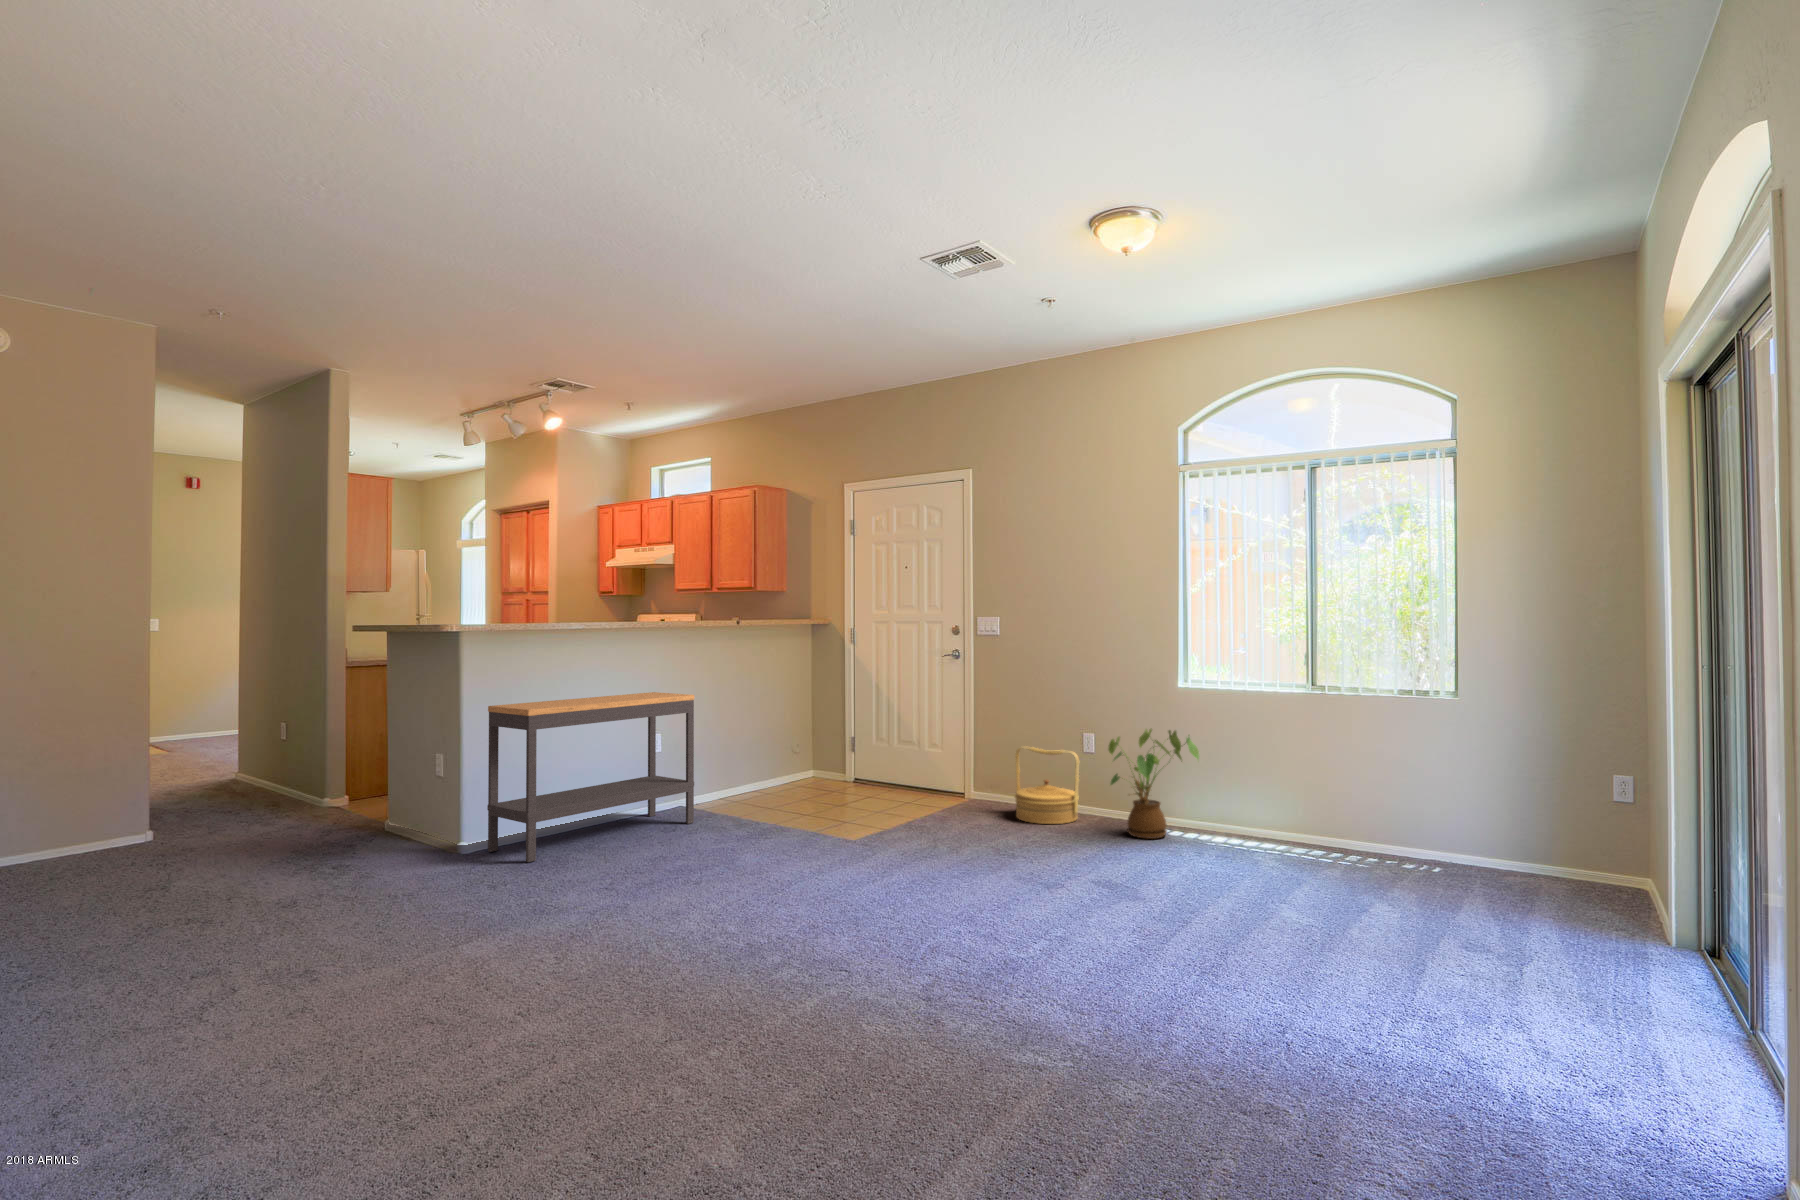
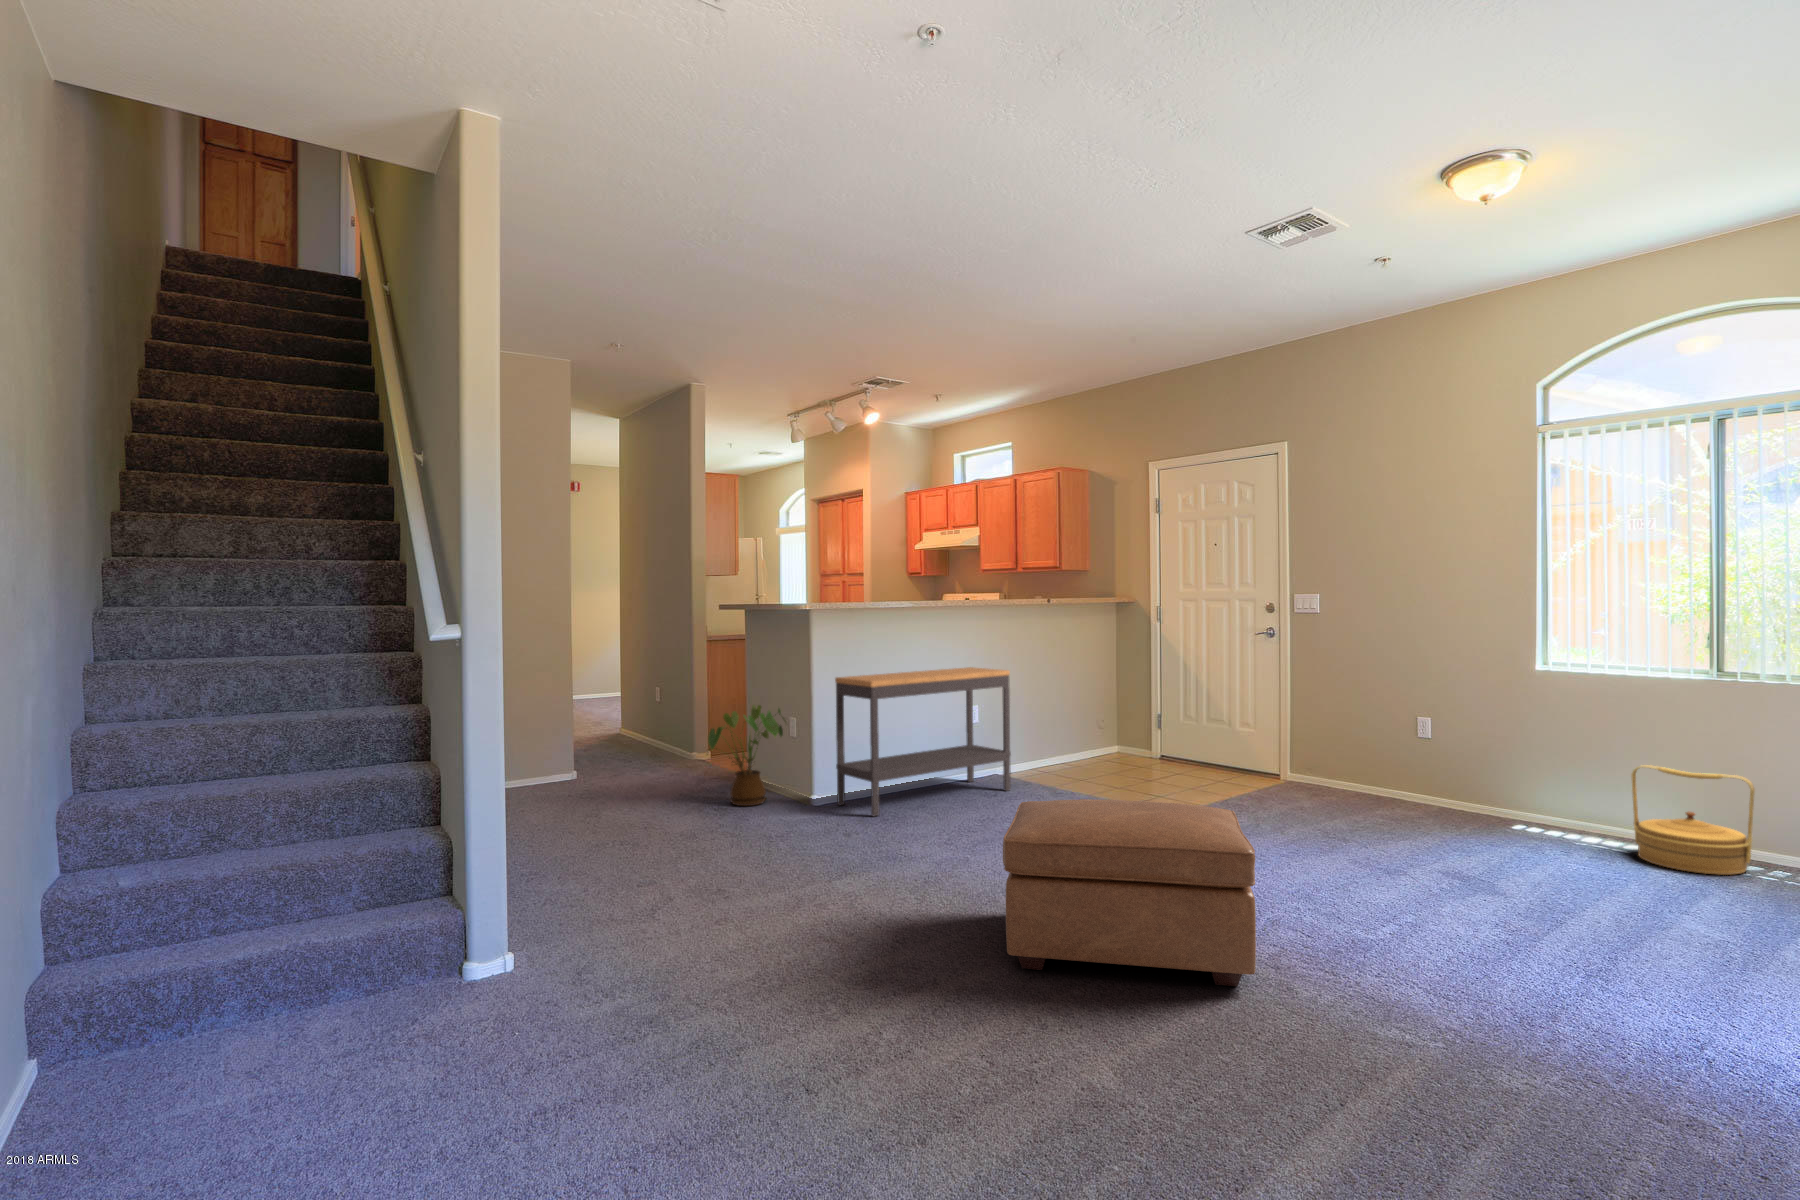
house plant: present [1108,729,1199,839] -> present [708,705,786,806]
woven basket: present [1015,746,1079,824] -> present [1631,765,1755,875]
ottoman: none [636,834,903,1030] -> present [1003,799,1256,986]

